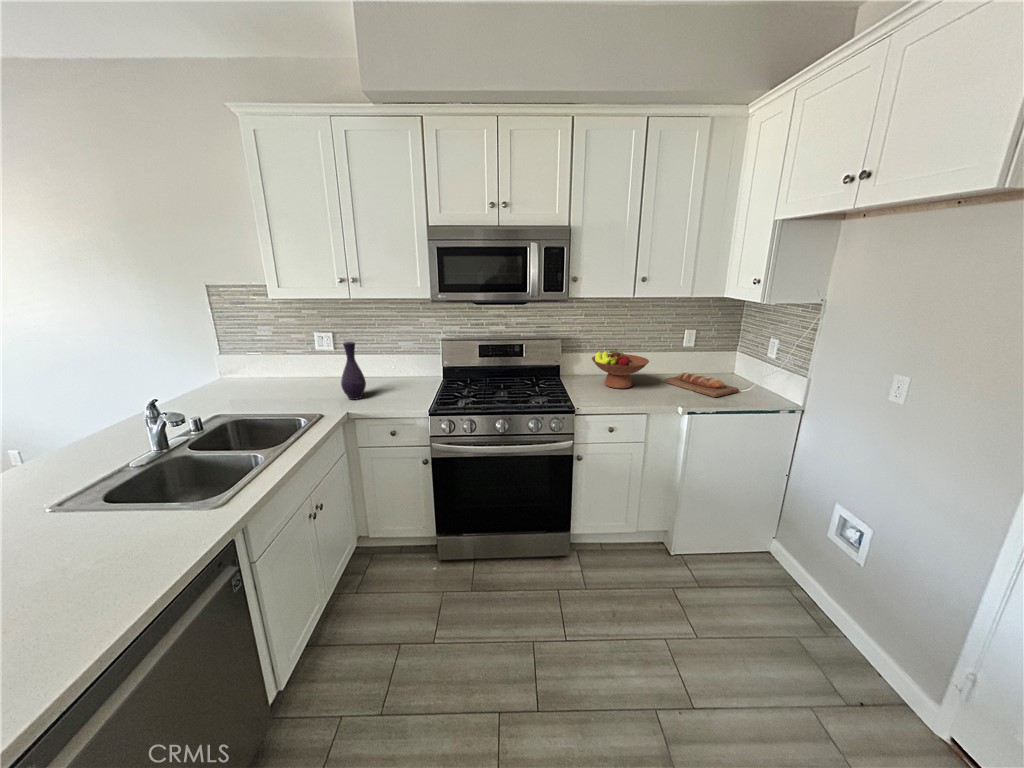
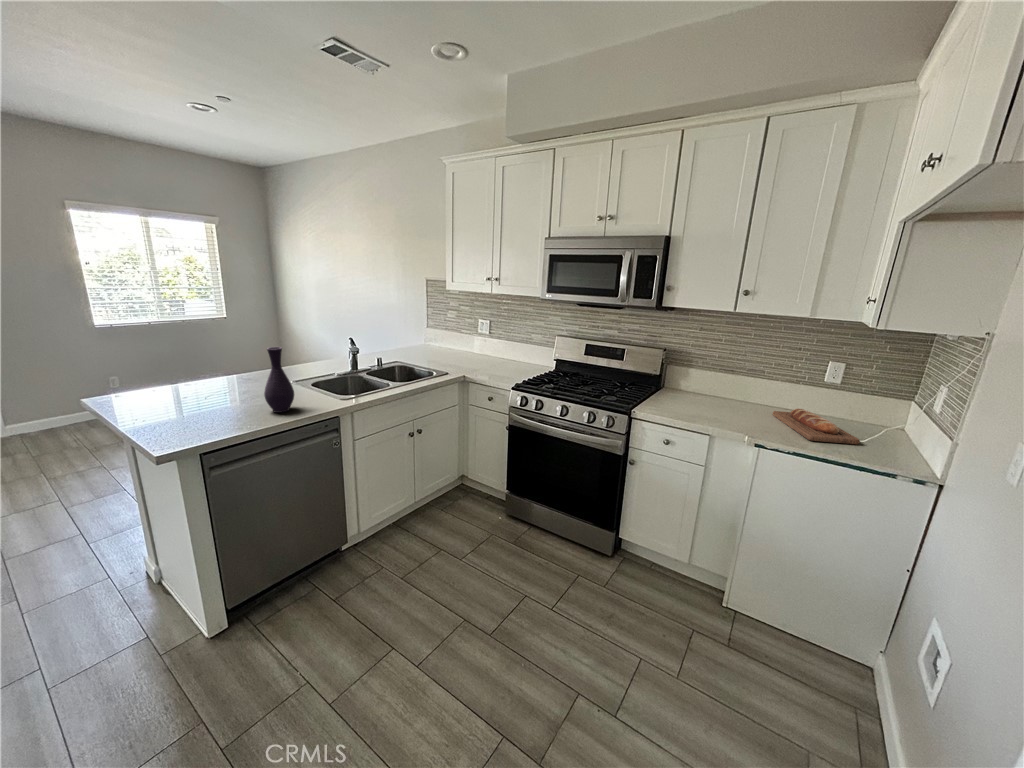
vase: present [341,342,366,400] -> present [264,347,294,413]
fruit bowl: present [592,350,649,388] -> none [682,367,749,410]

